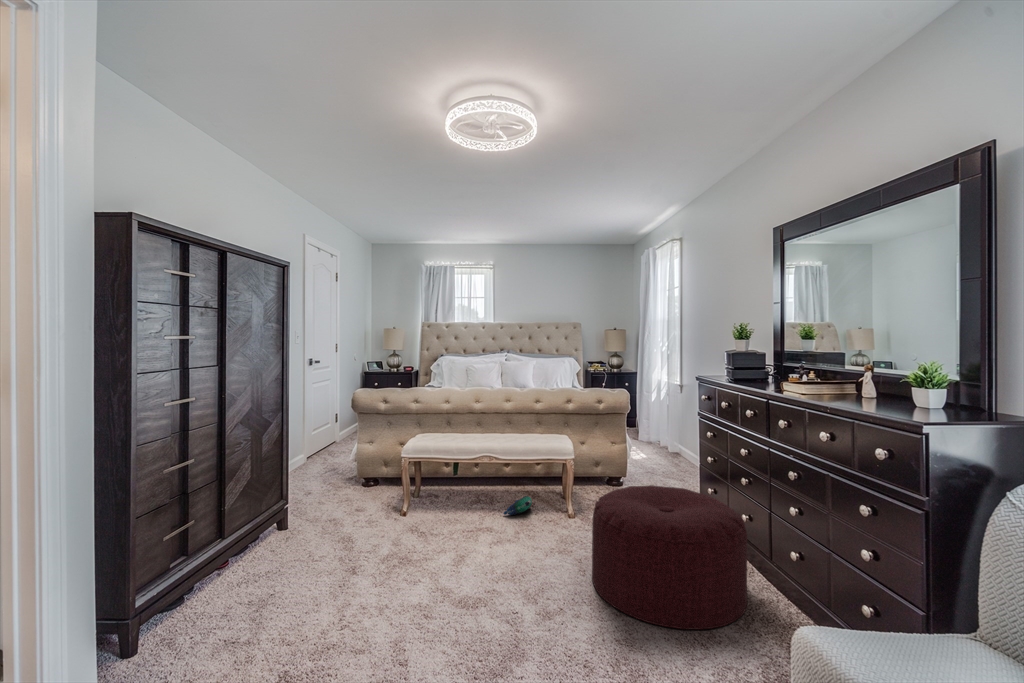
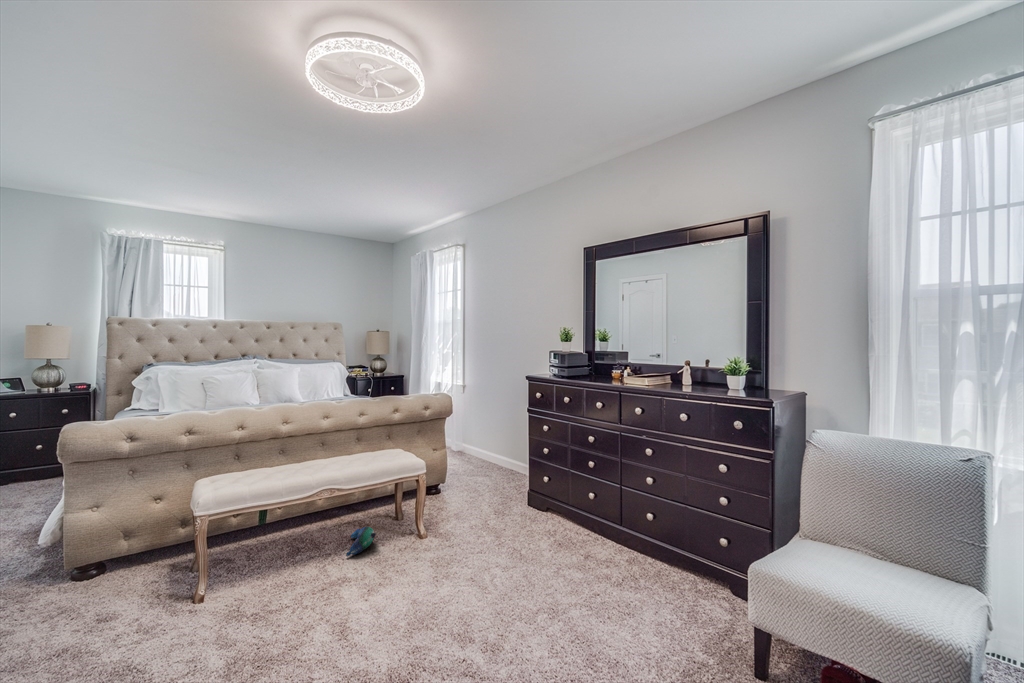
ottoman: present [592,485,747,629] -> none [493,481,634,616]

